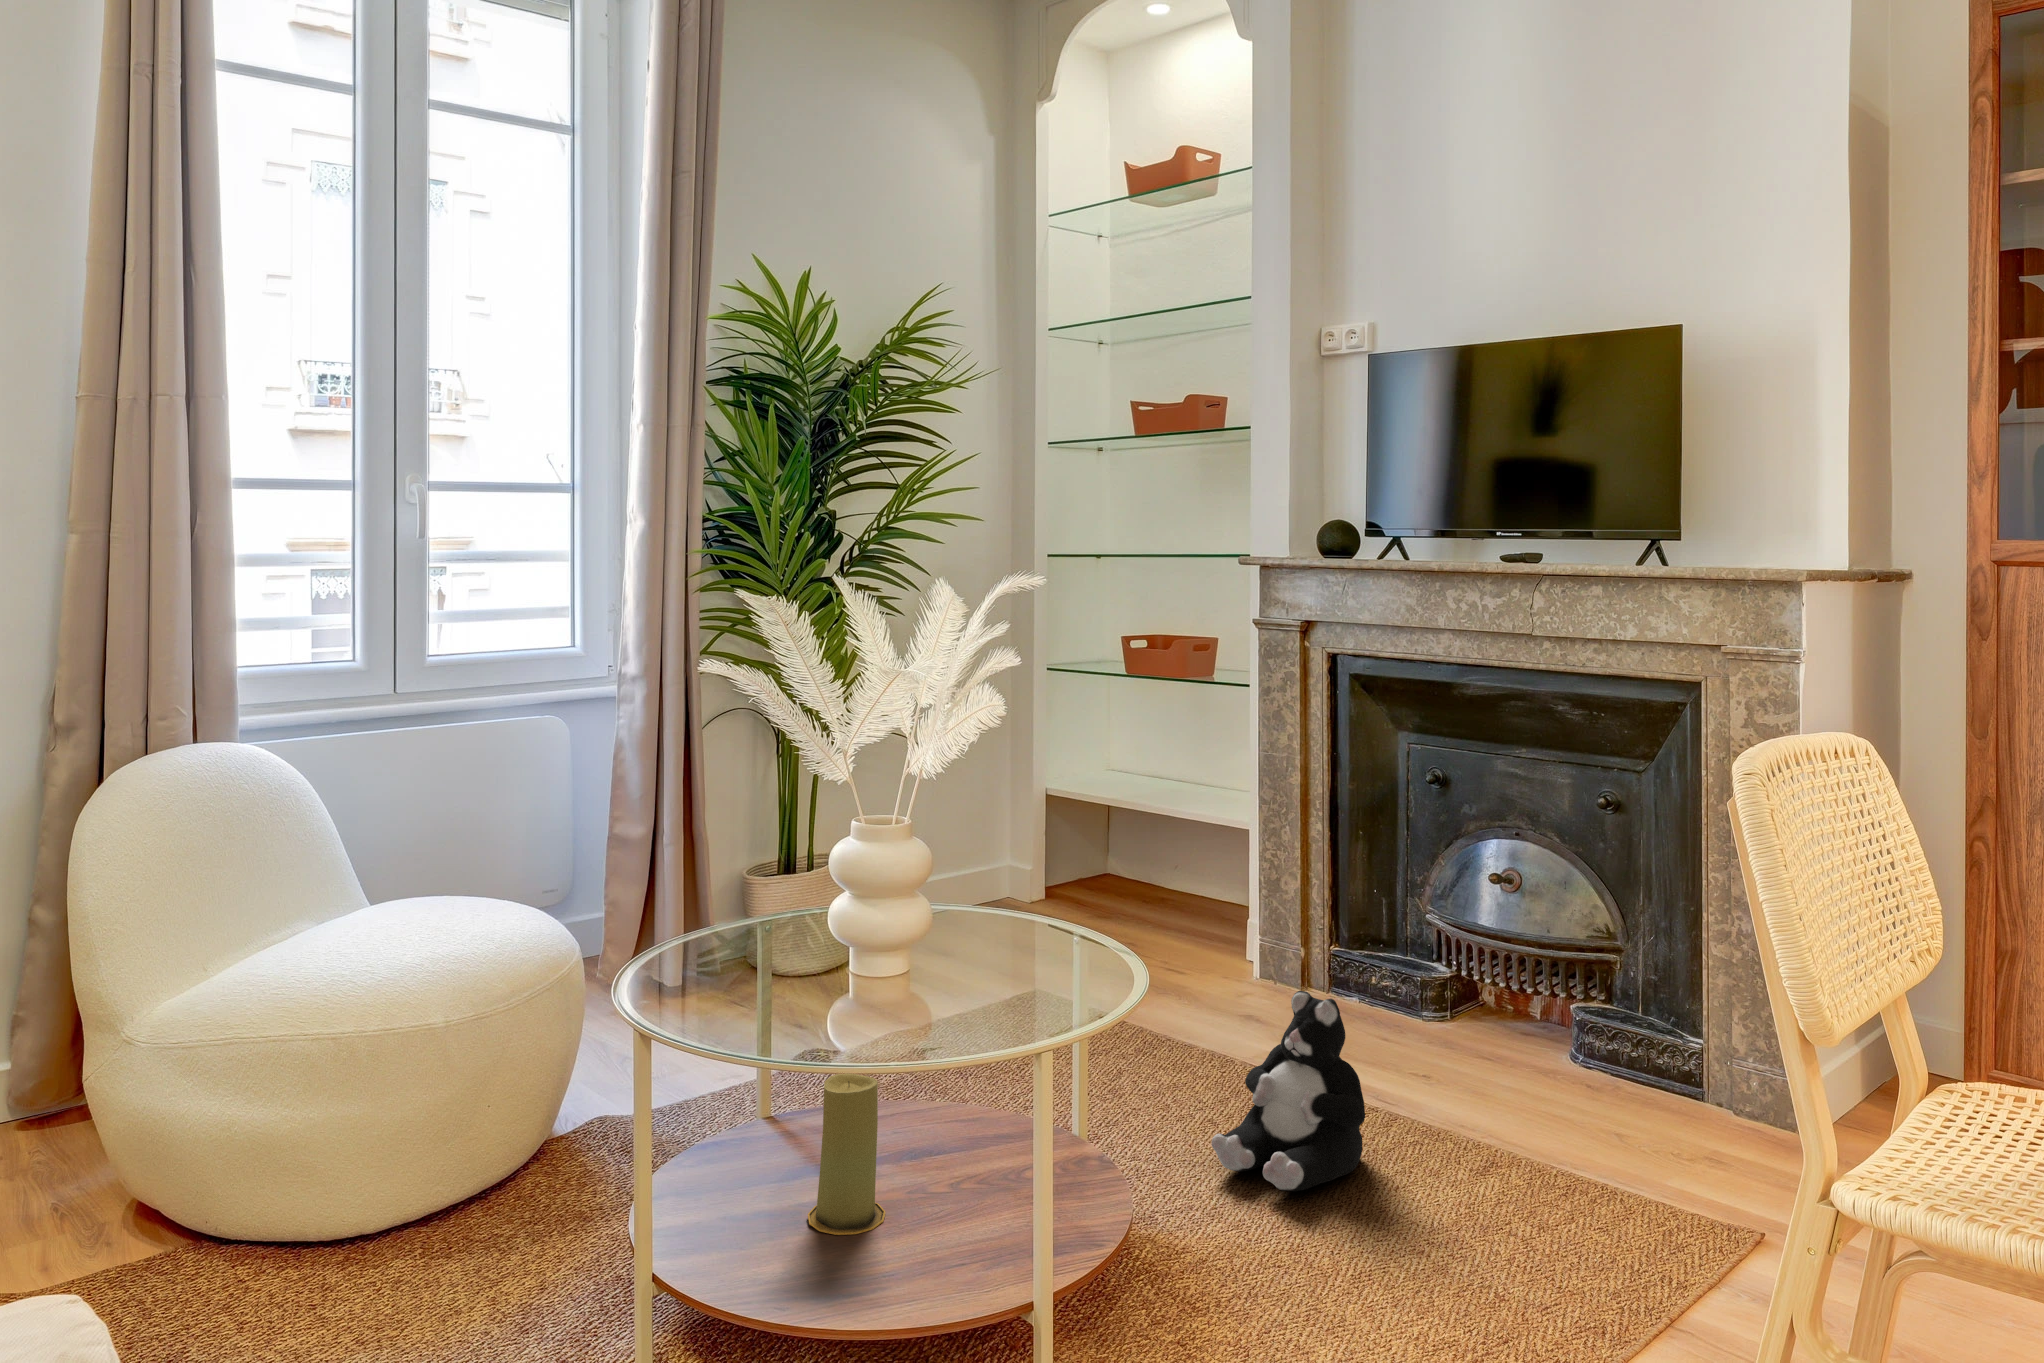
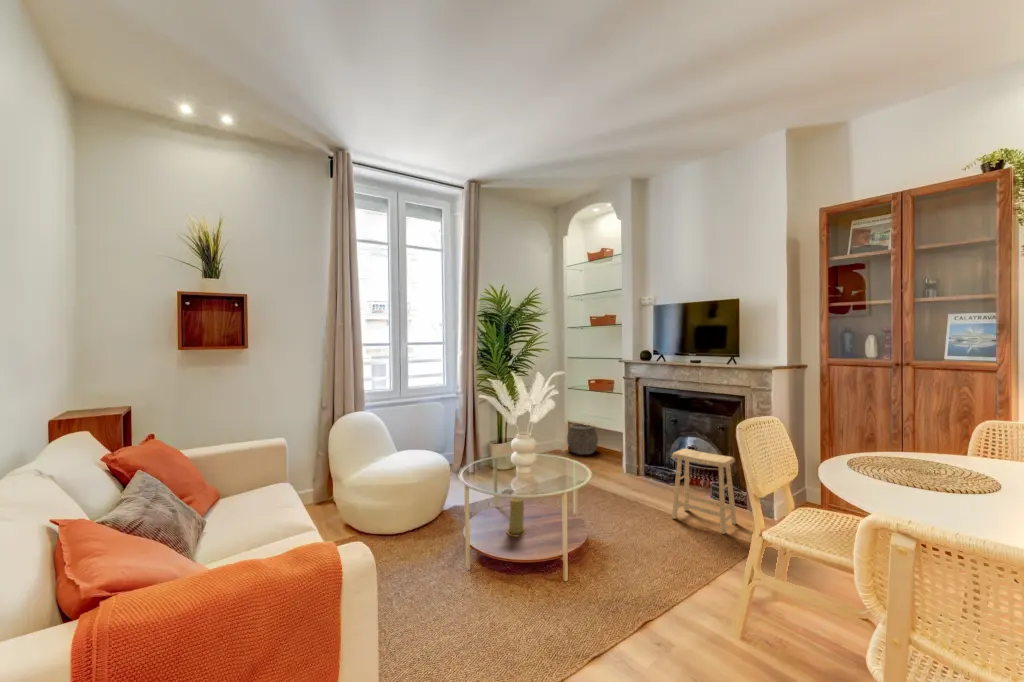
woven basket: none [1040,797,1154,912] -> present [567,423,598,454]
footstool: none [1438,877,1675,1196] -> present [672,449,737,534]
plush toy: present [1211,991,1365,1191] -> none [610,478,651,530]

